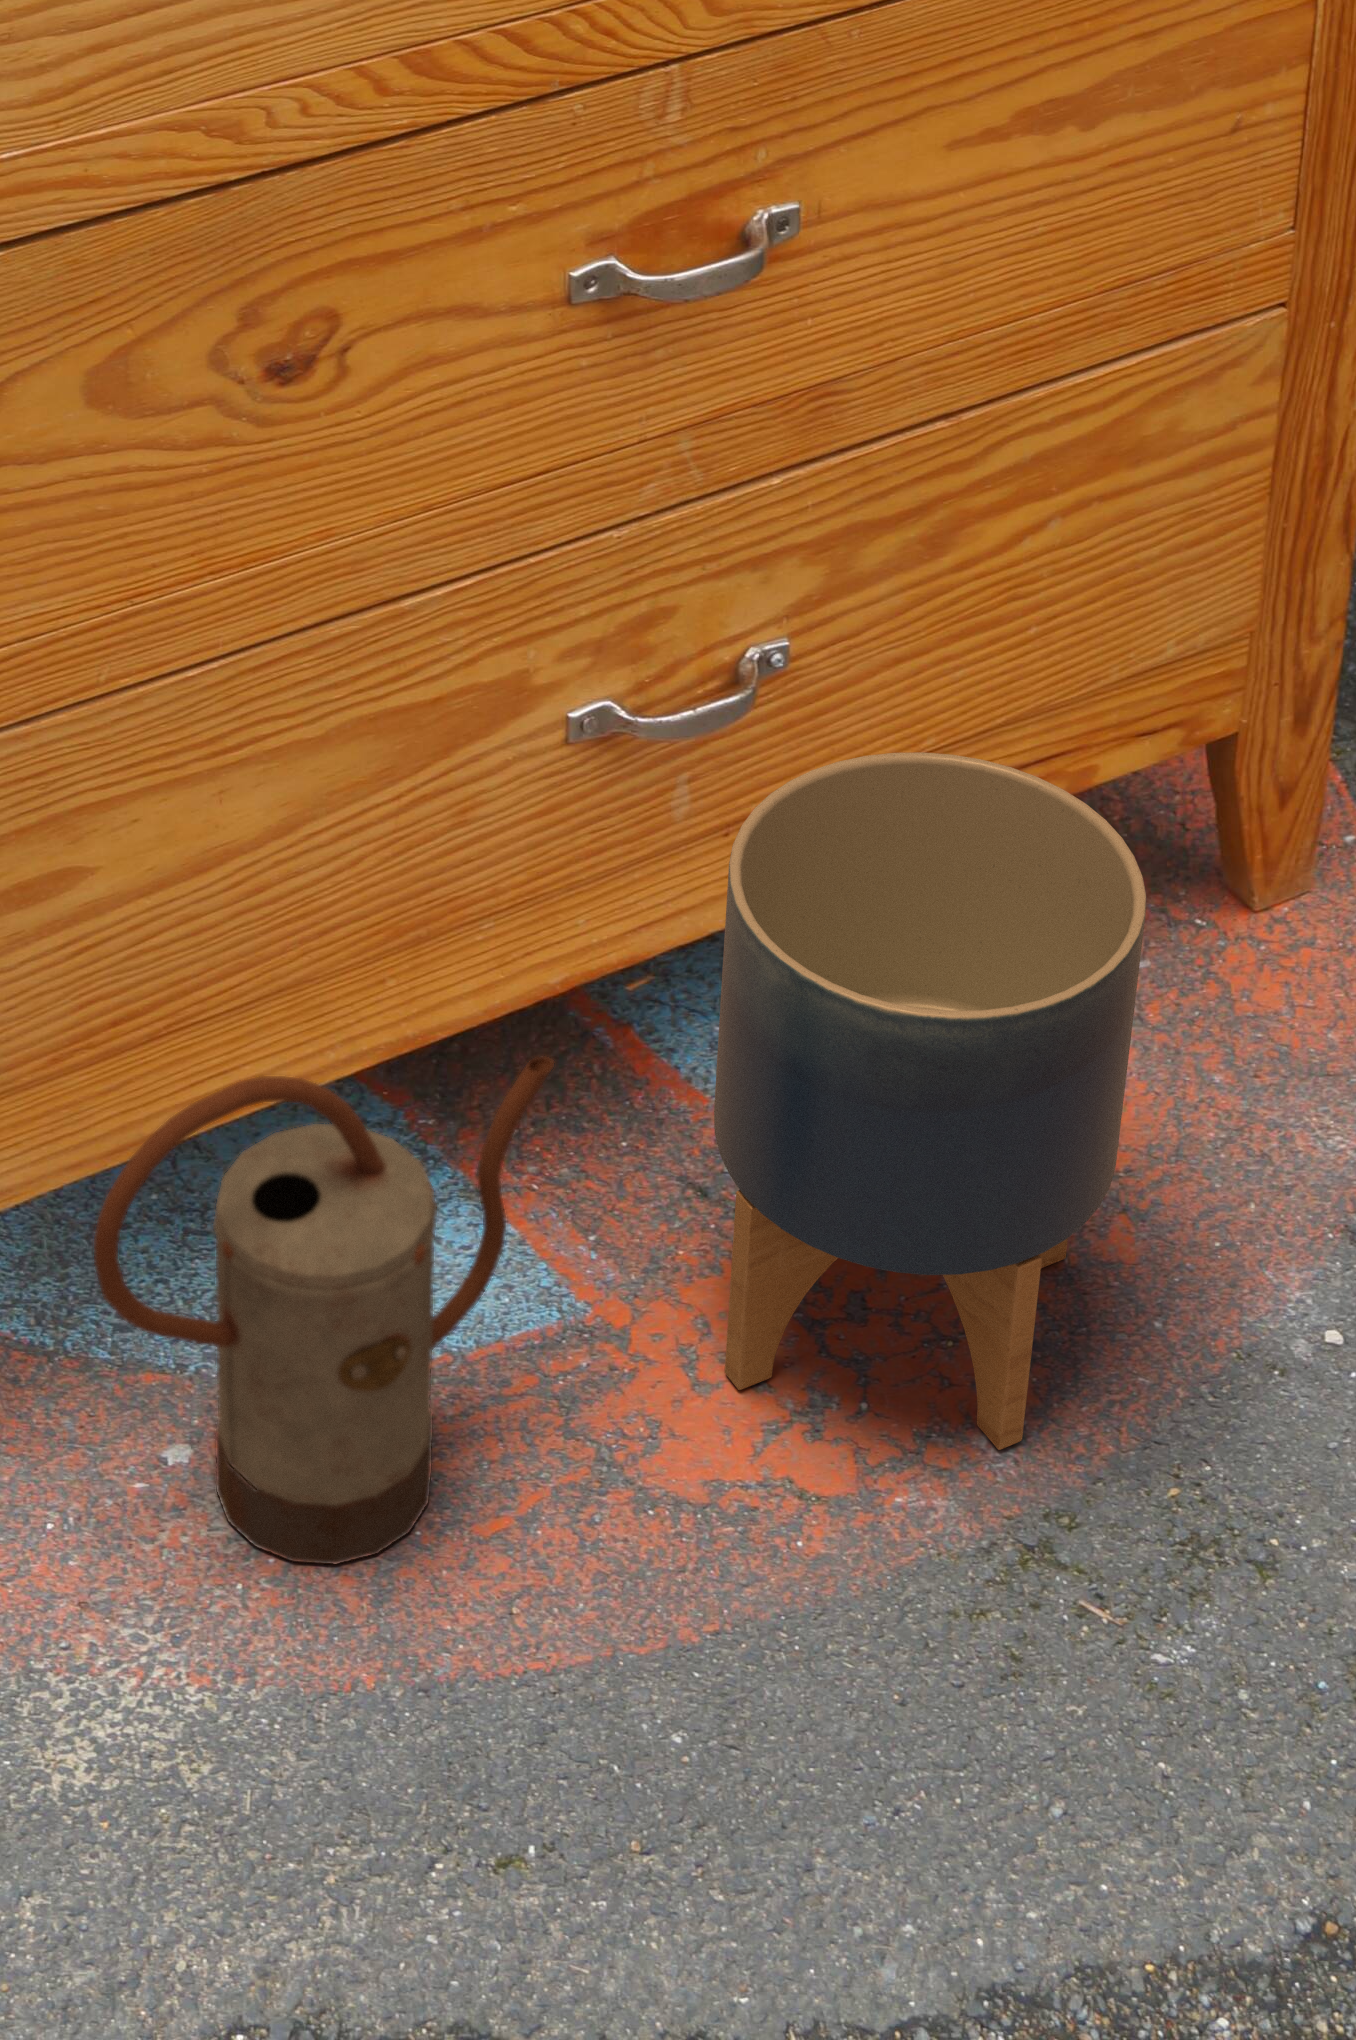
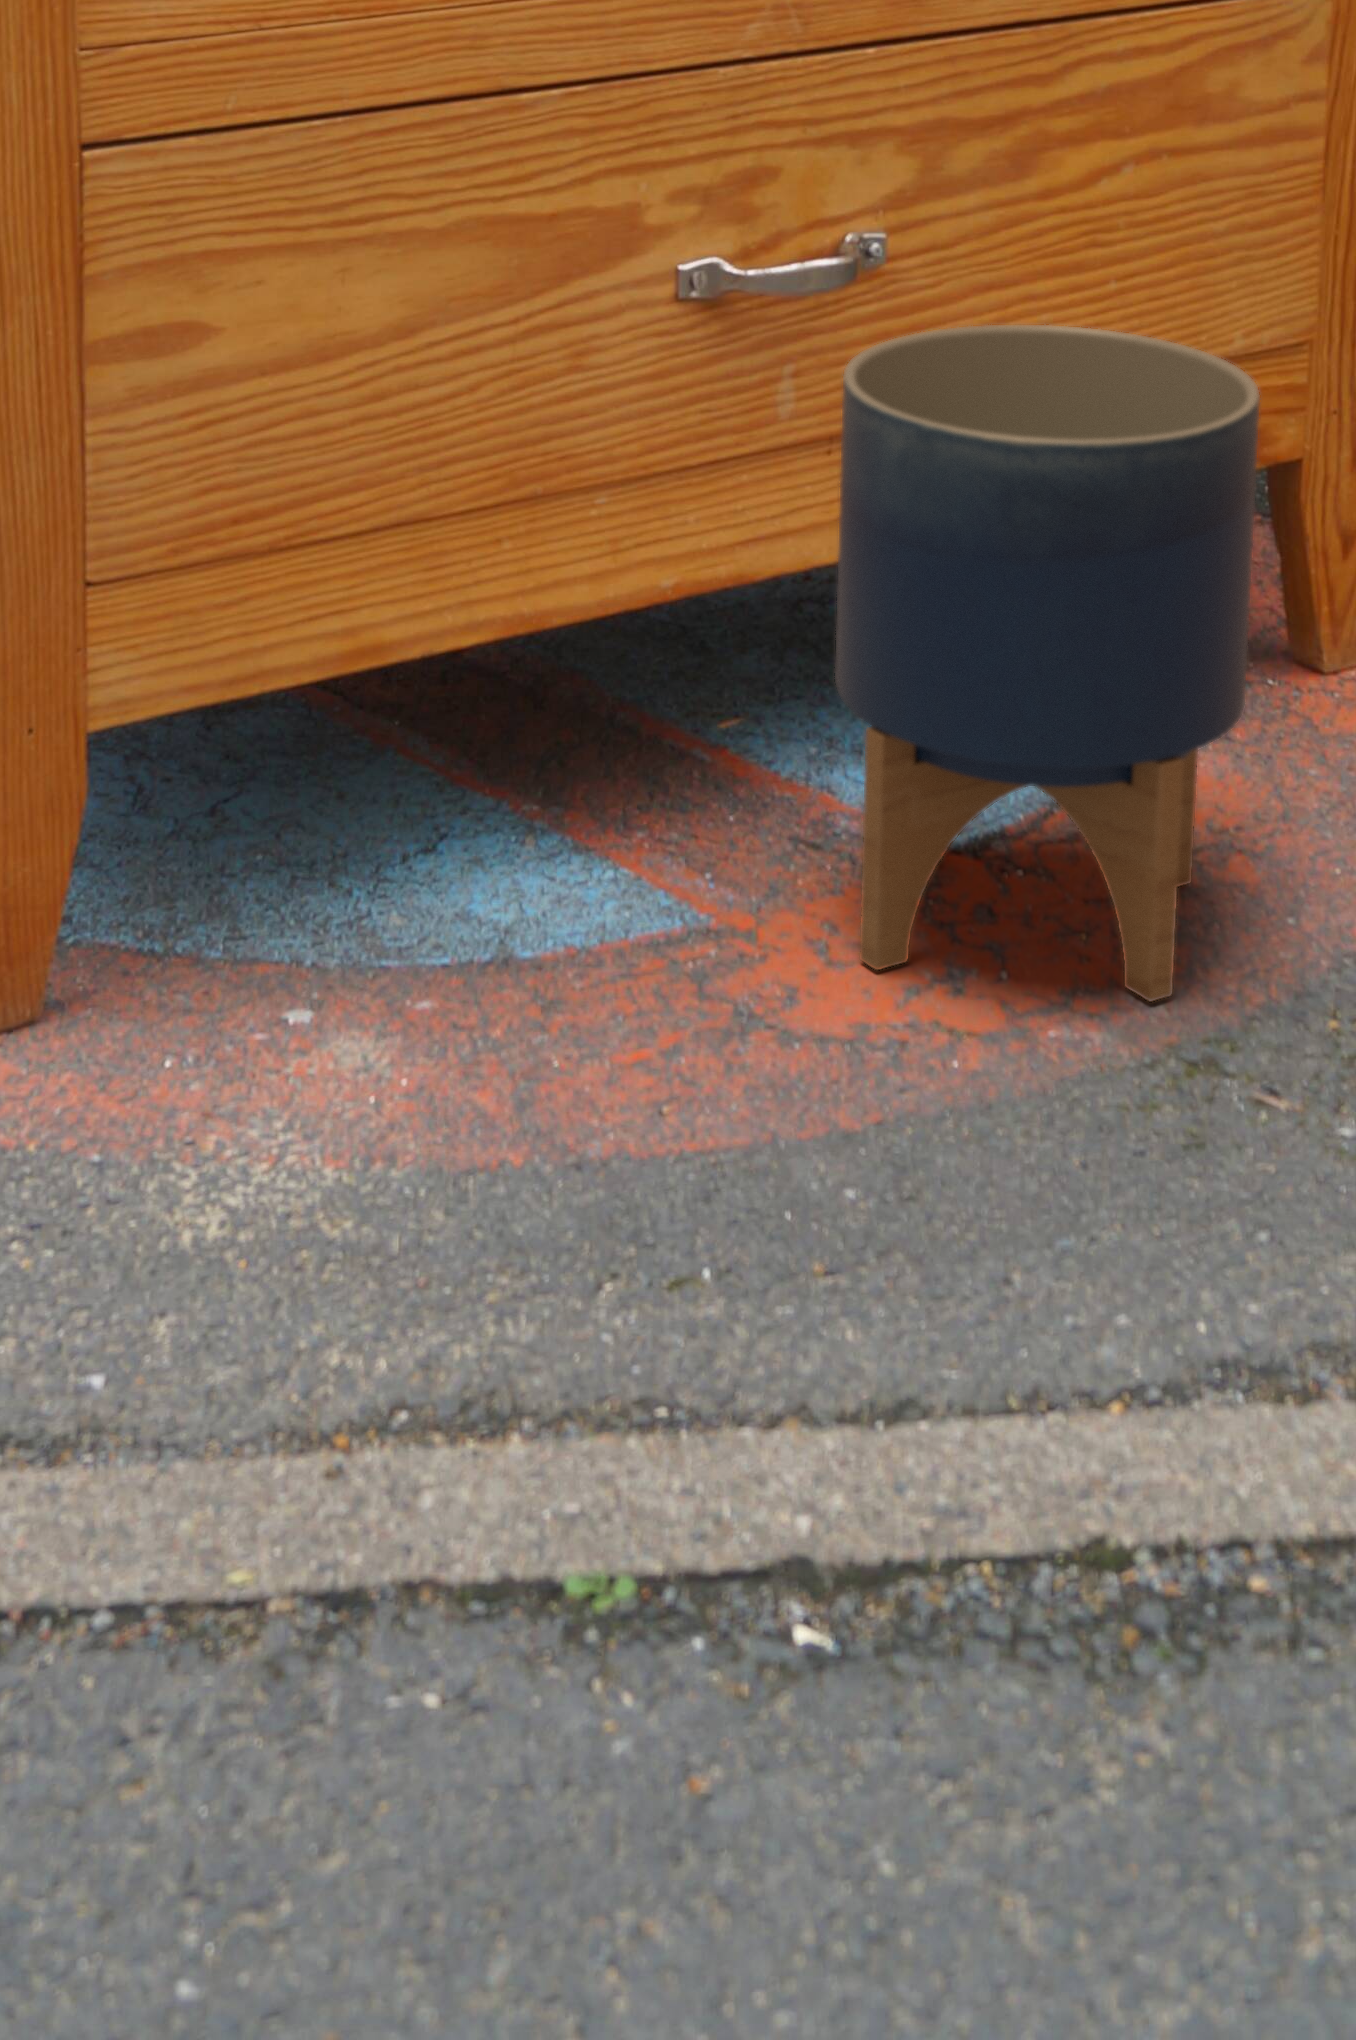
watering can: present [94,1057,554,1564] -> none [222,499,680,1091]

